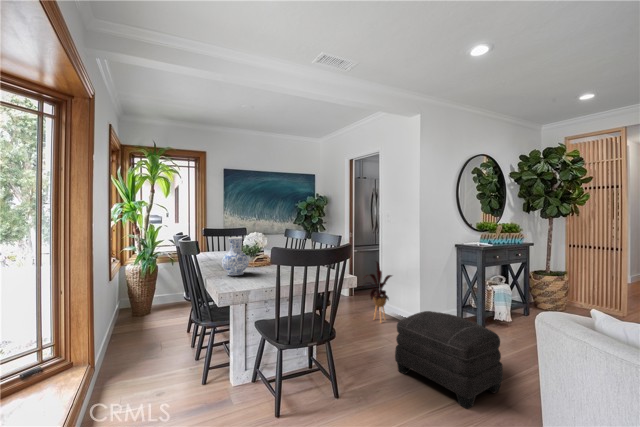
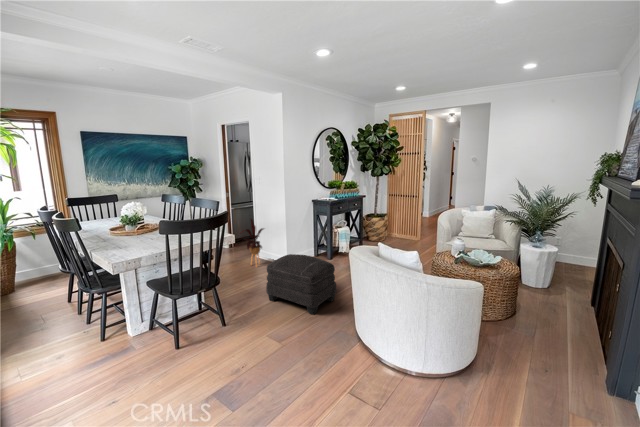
vase: present [222,237,249,276] -> none [107,212,134,246]

